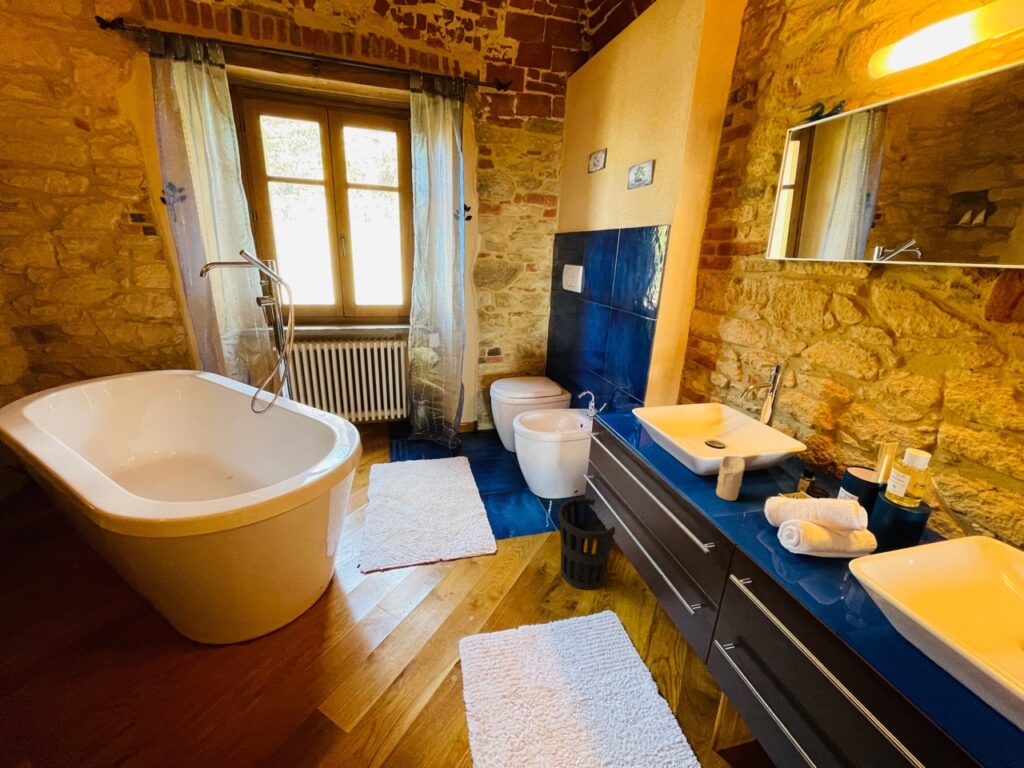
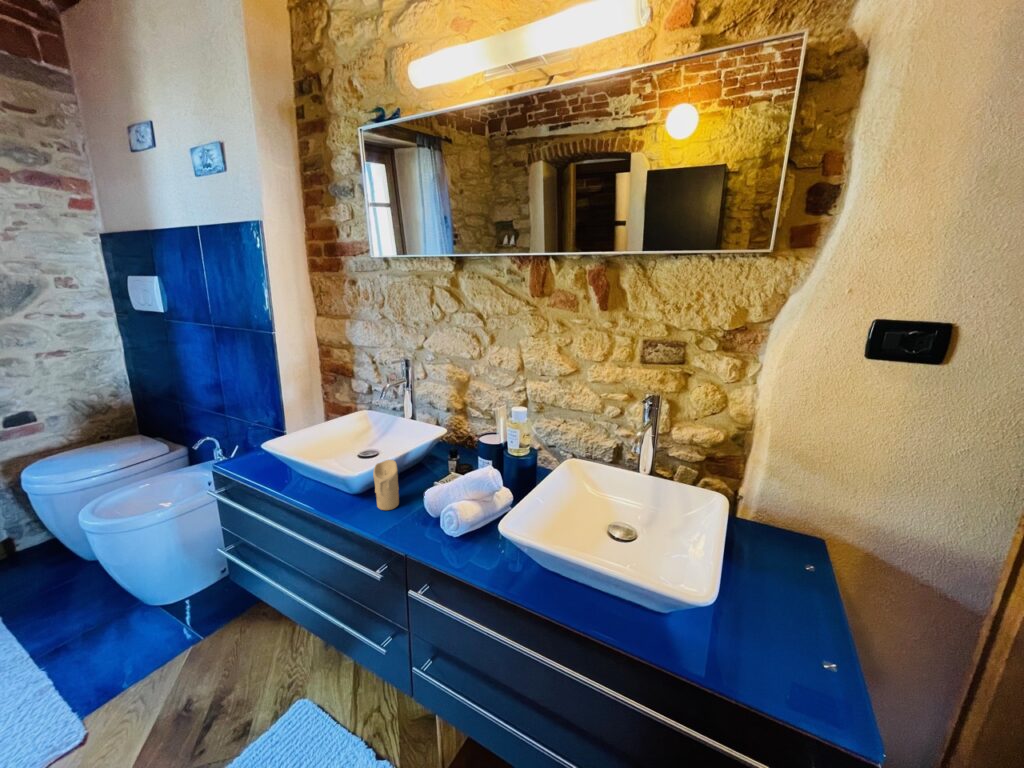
wastebasket: present [559,498,615,589] -> none [187,571,284,704]

